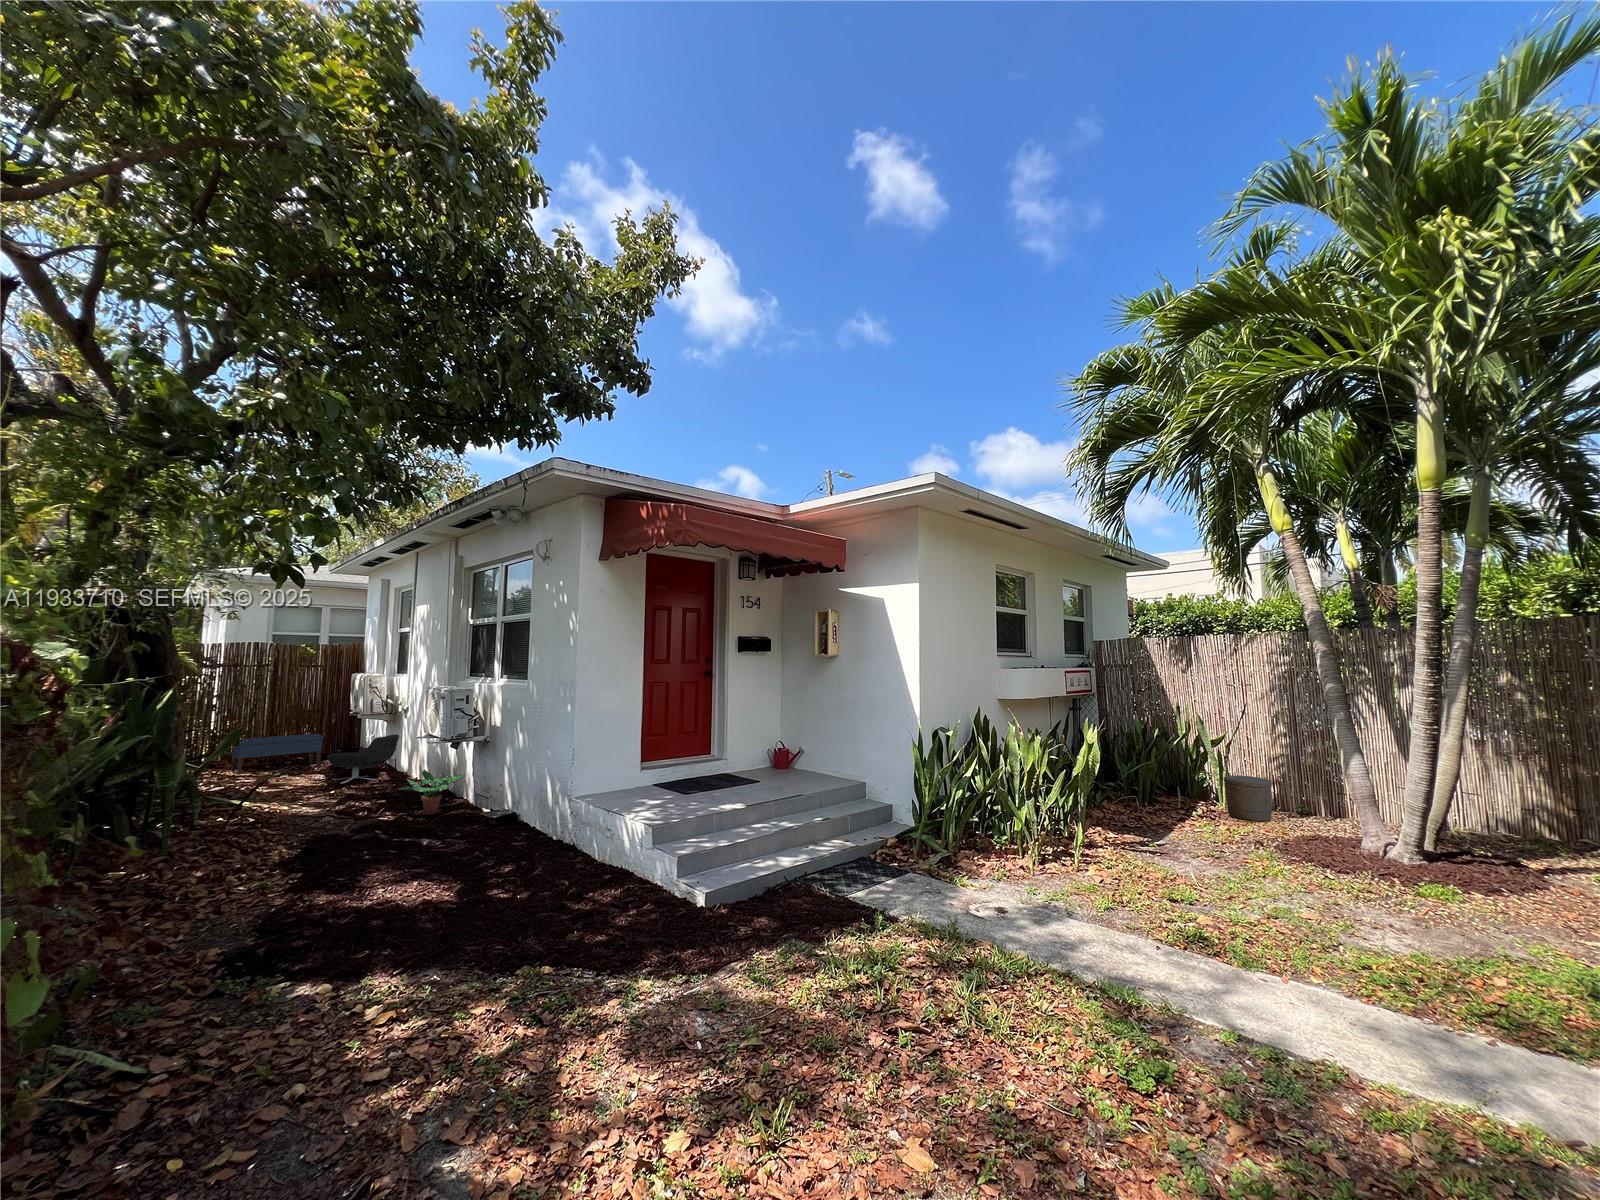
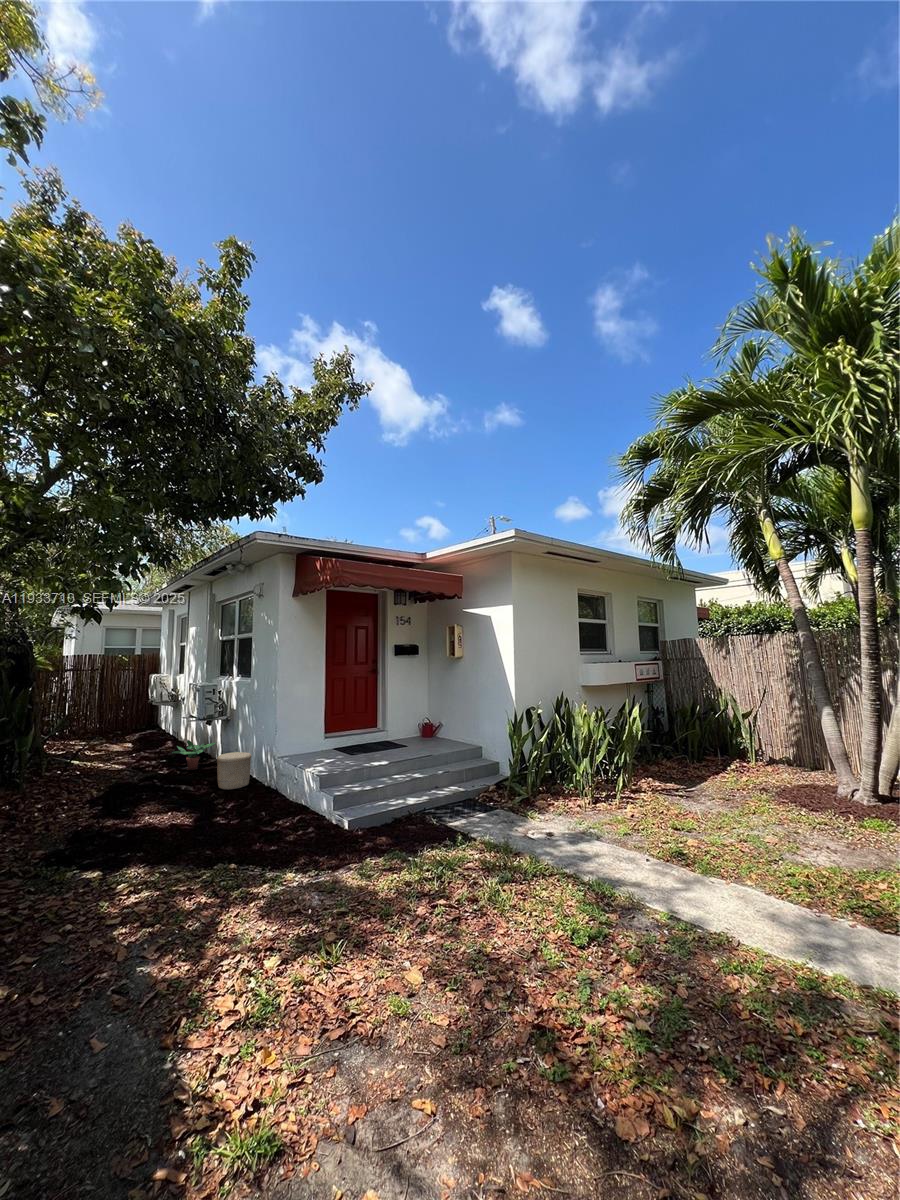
bench: present [231,734,324,774] -> none [74,716,133,744]
lounge chair: present [327,734,399,783] -> none [132,716,179,749]
woven basket: present [1224,775,1272,822] -> present [217,752,251,789]

